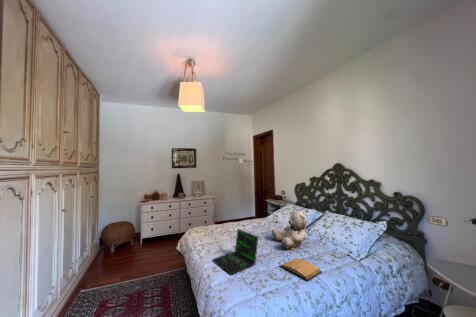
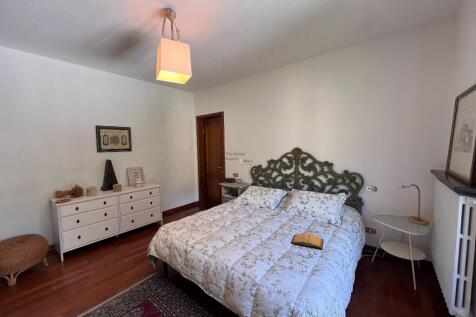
teddy bear: present [272,211,307,249] -> none [258,192,292,228]
laptop: present [213,229,258,275] -> none [228,216,281,262]

